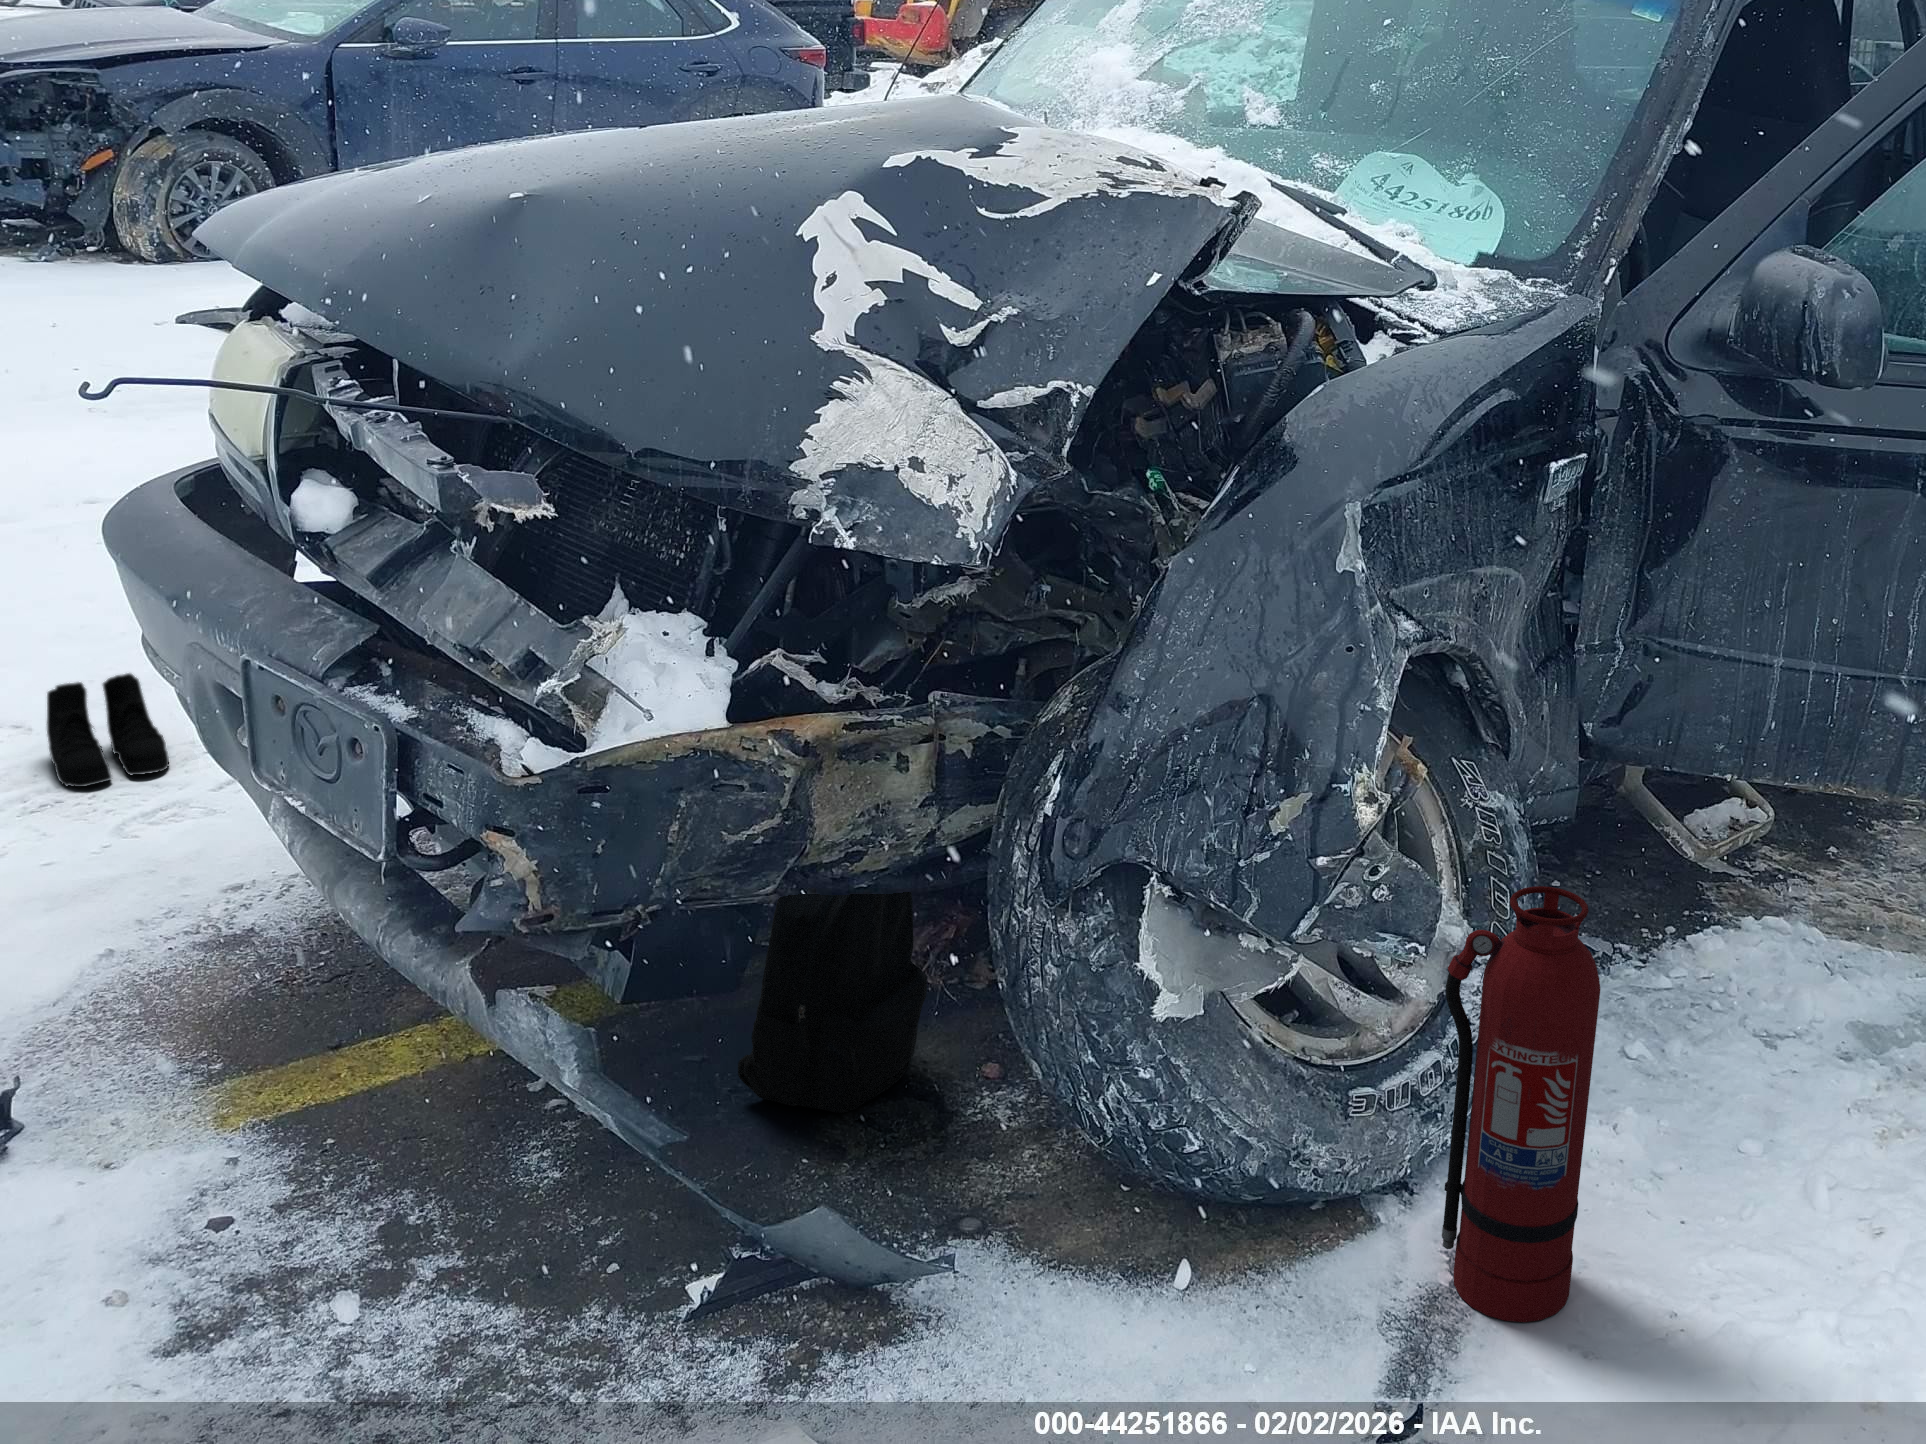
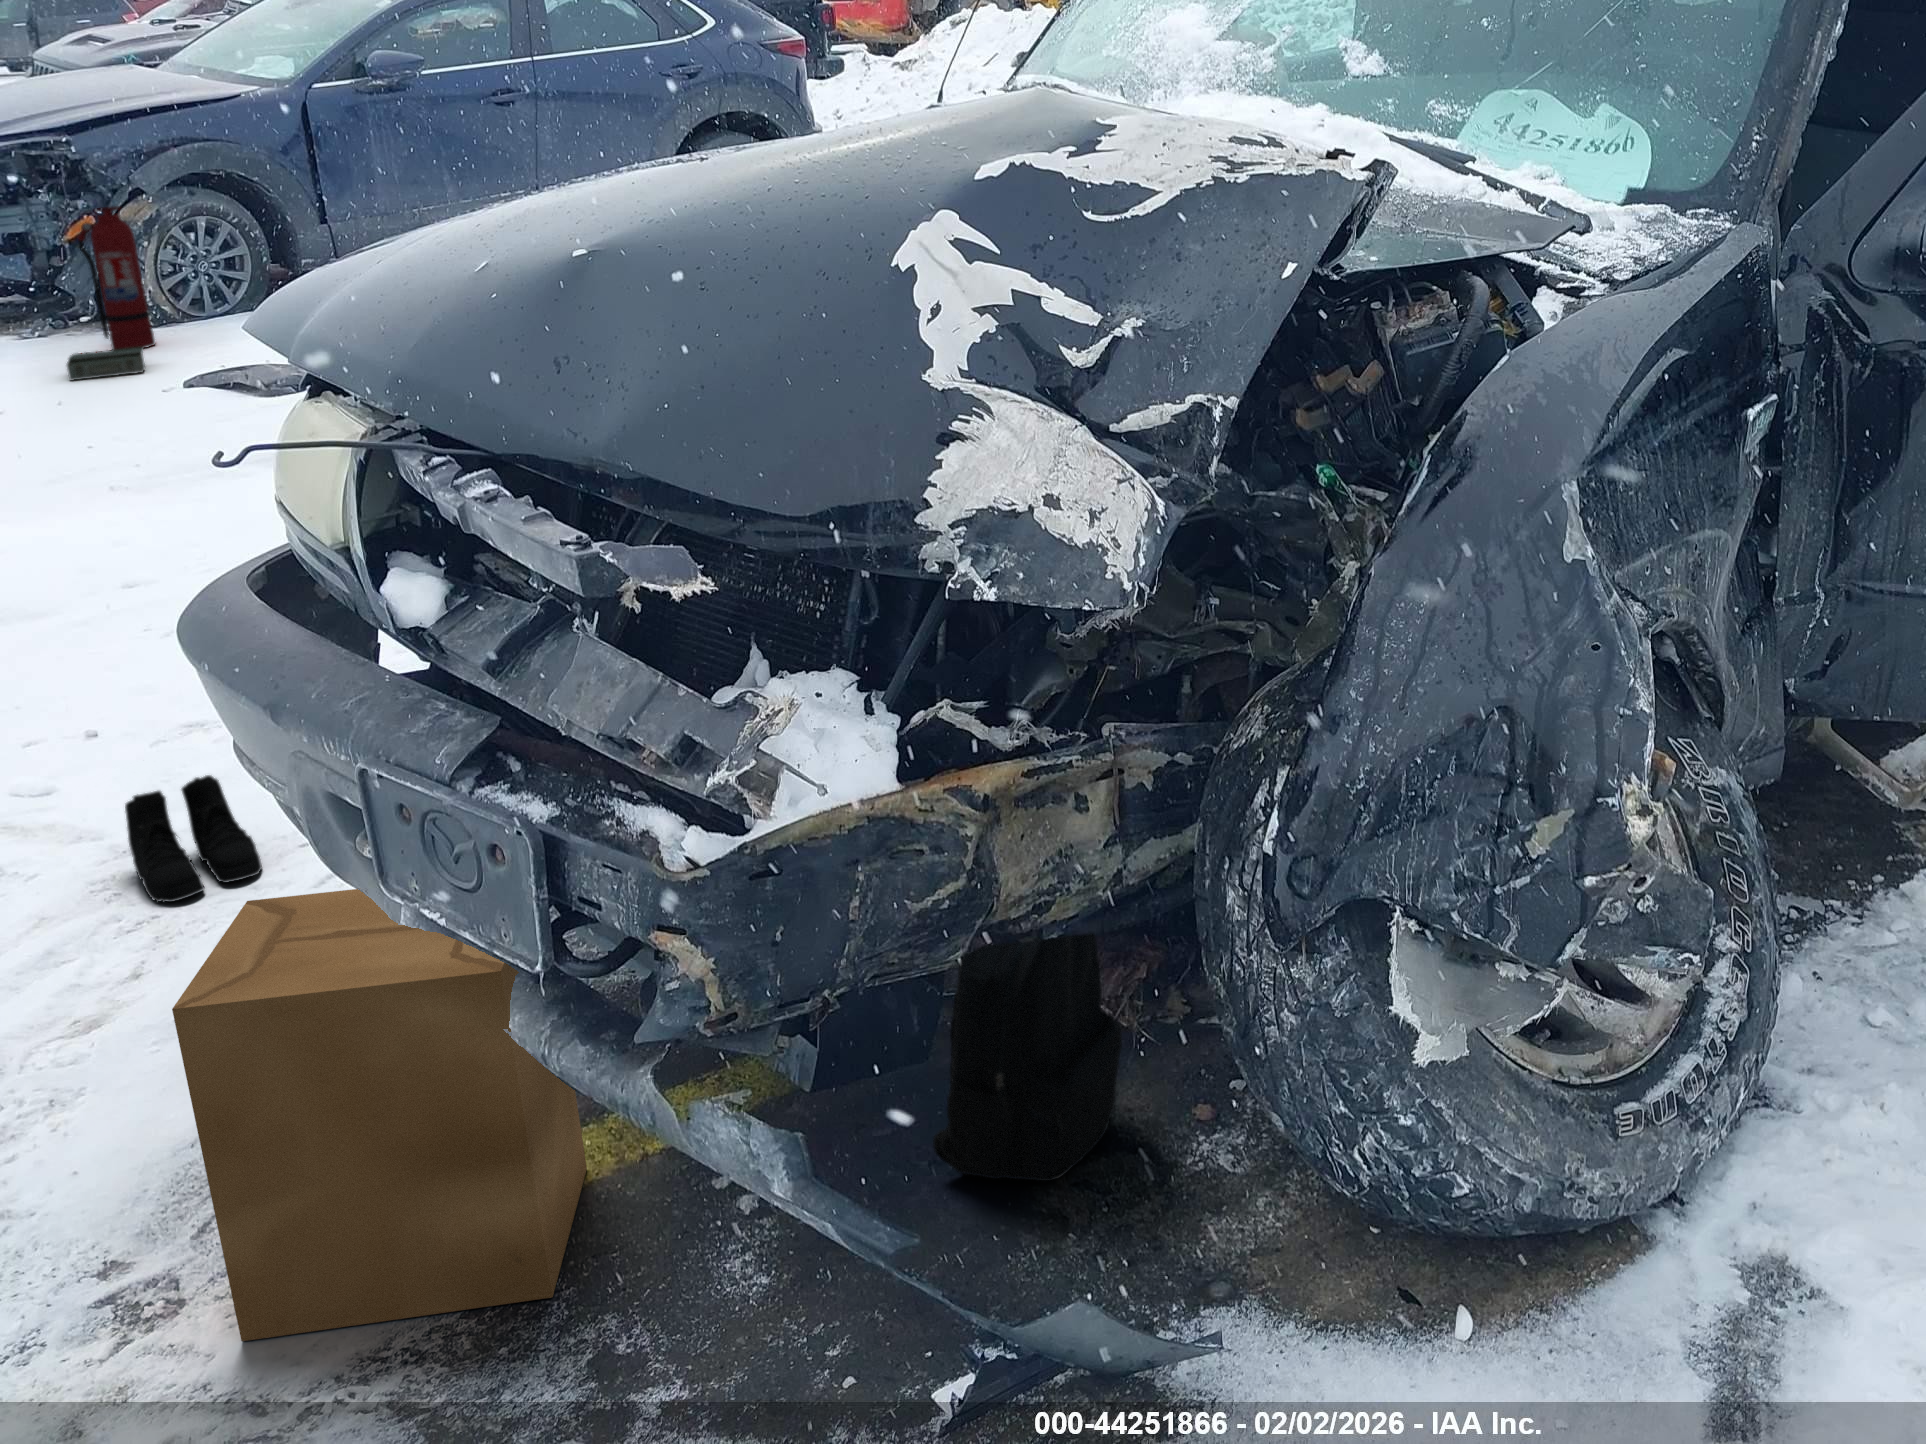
toolbox: none [66,277,144,302] -> present [67,347,145,380]
cardboard box: none [41,774,418,1175] -> present [172,889,587,1341]
fire extinguisher: present [1442,886,1600,1322] -> present [78,206,155,350]

